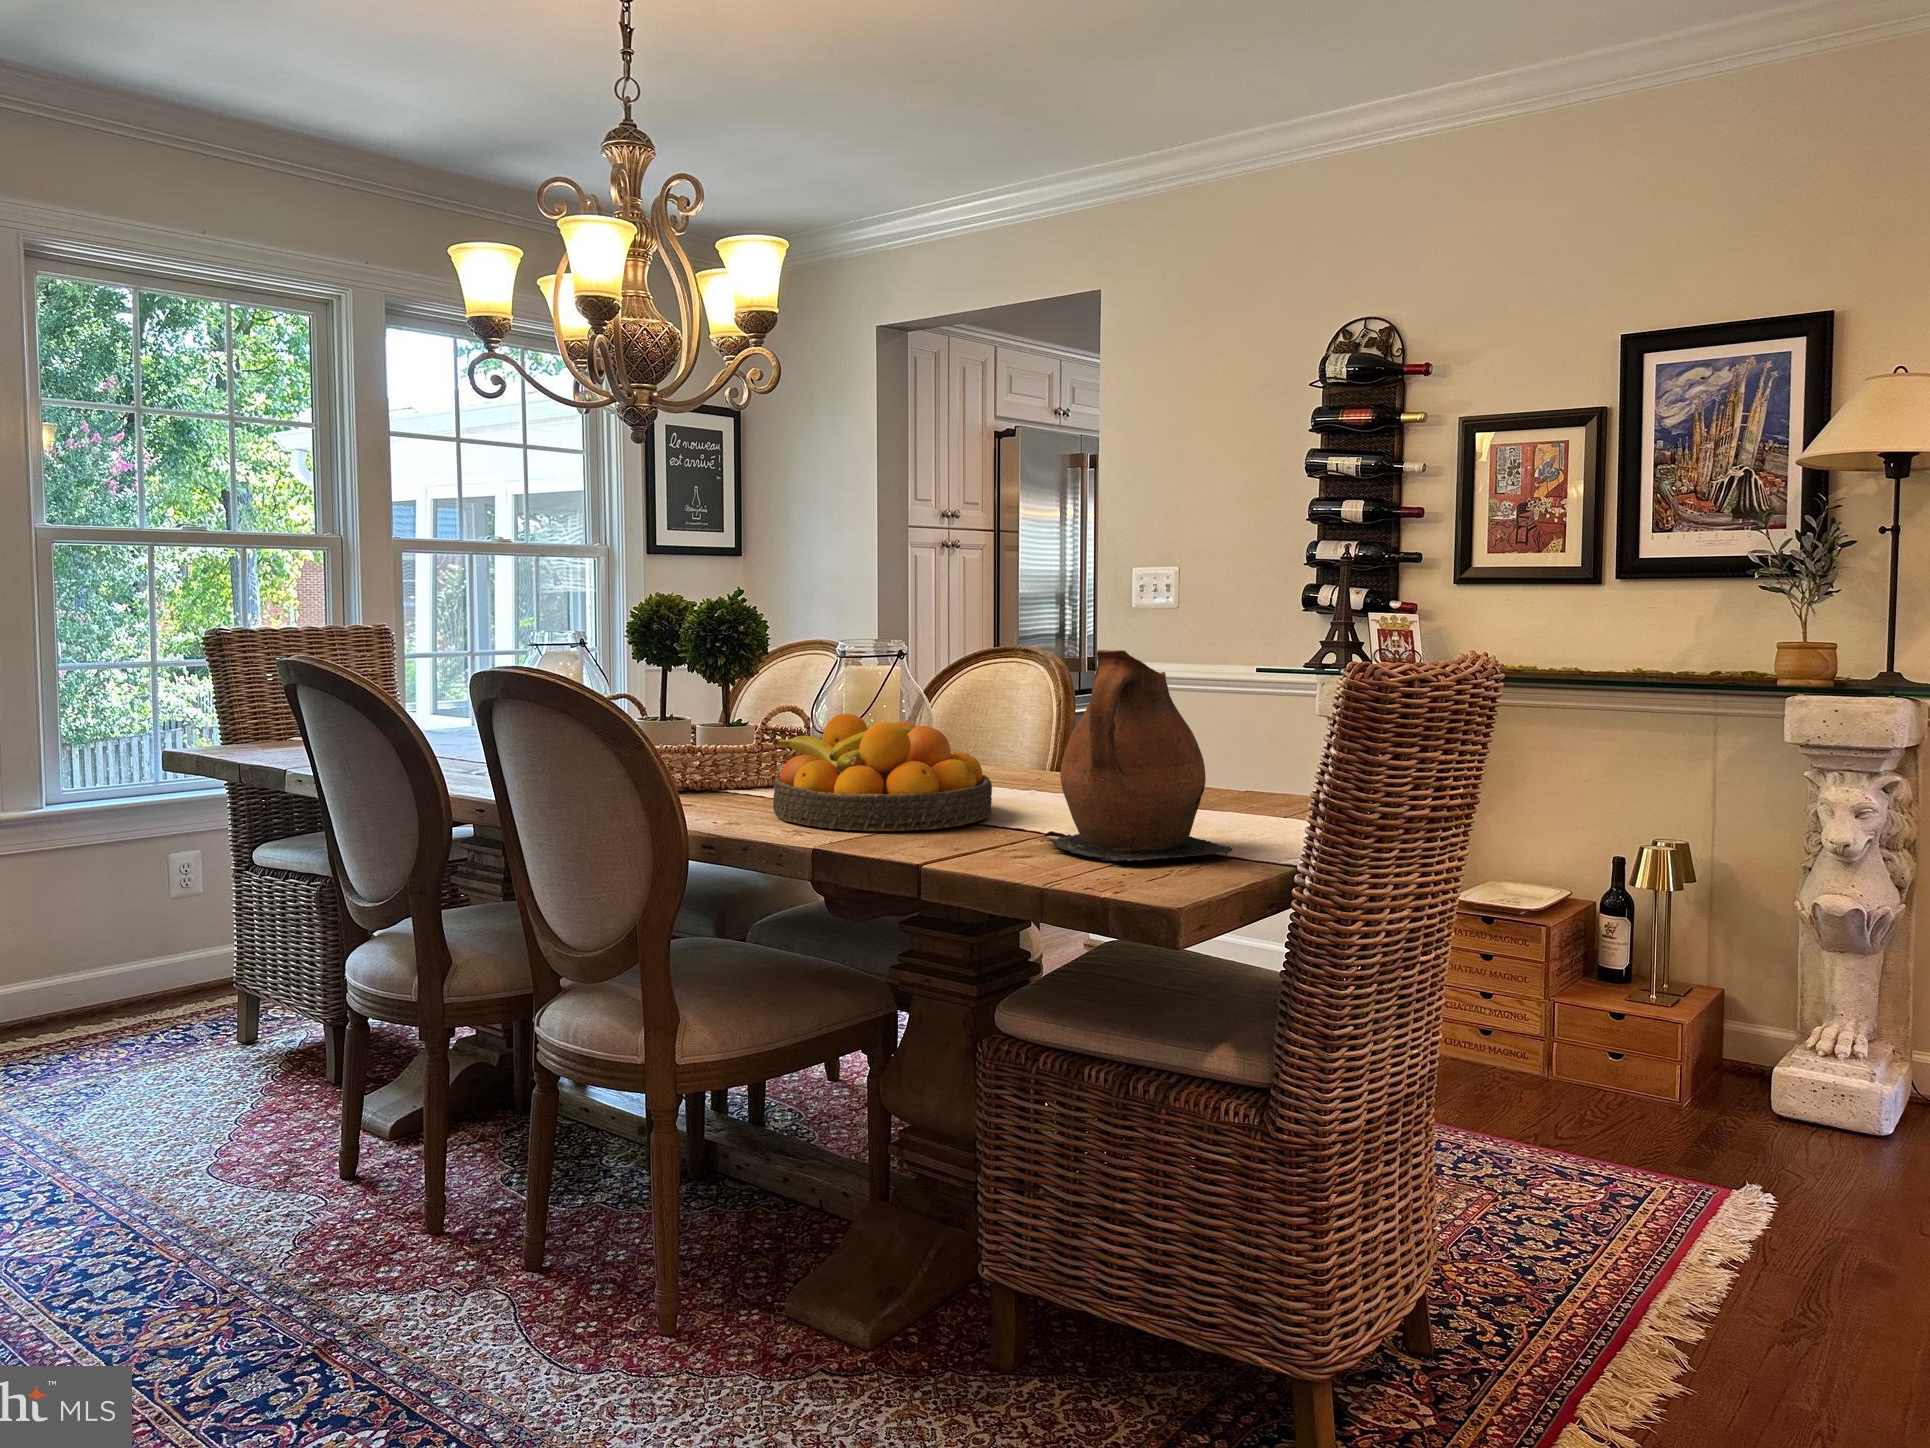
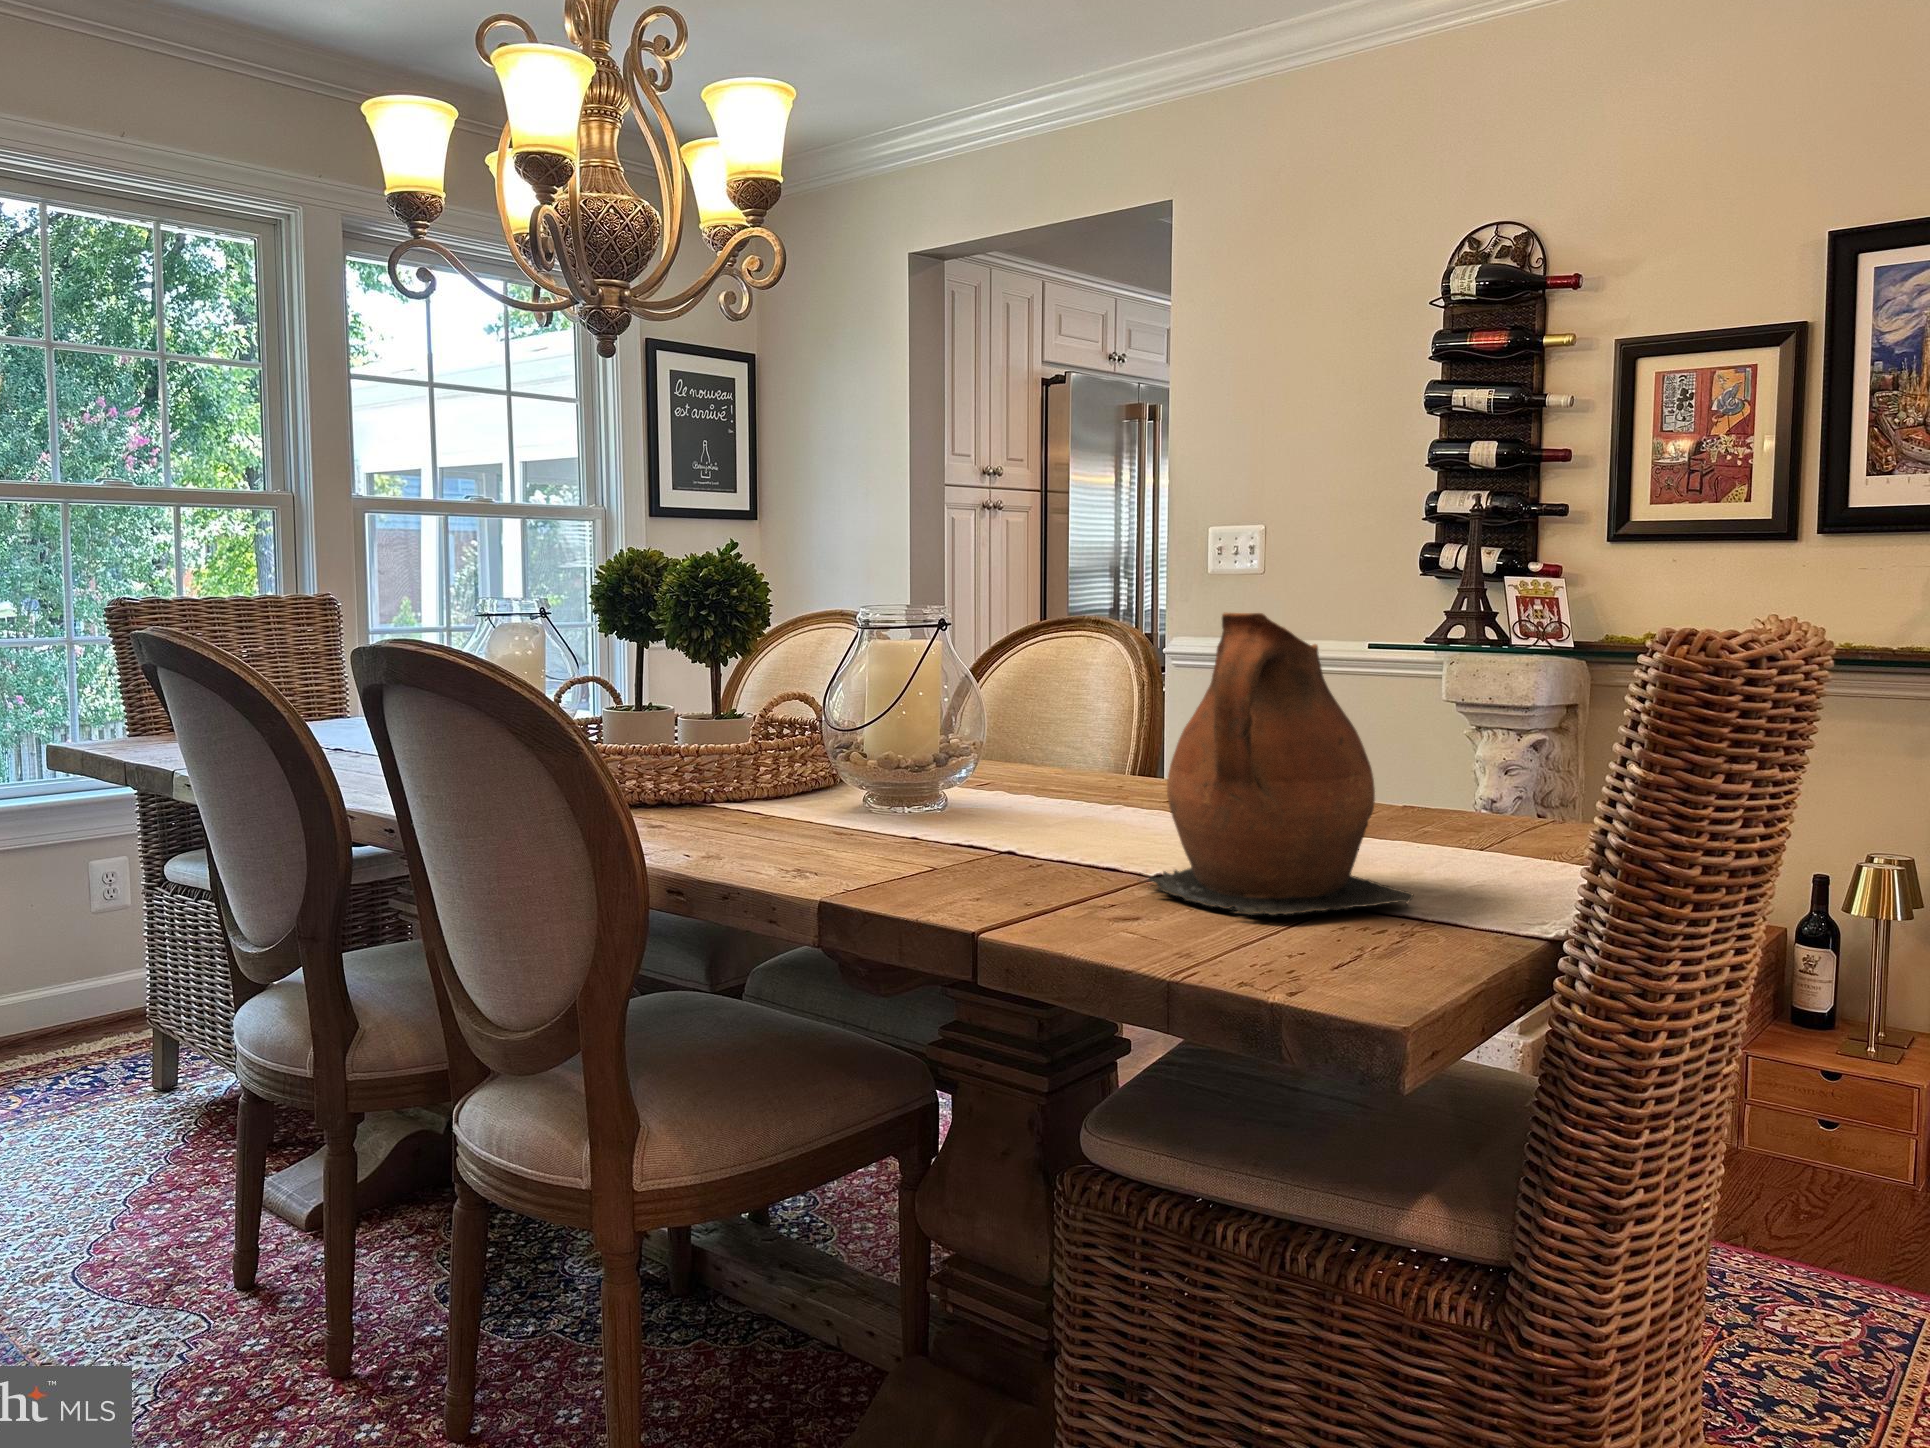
fruit bowl: present [773,714,992,831] -> none [771,702,1064,863]

